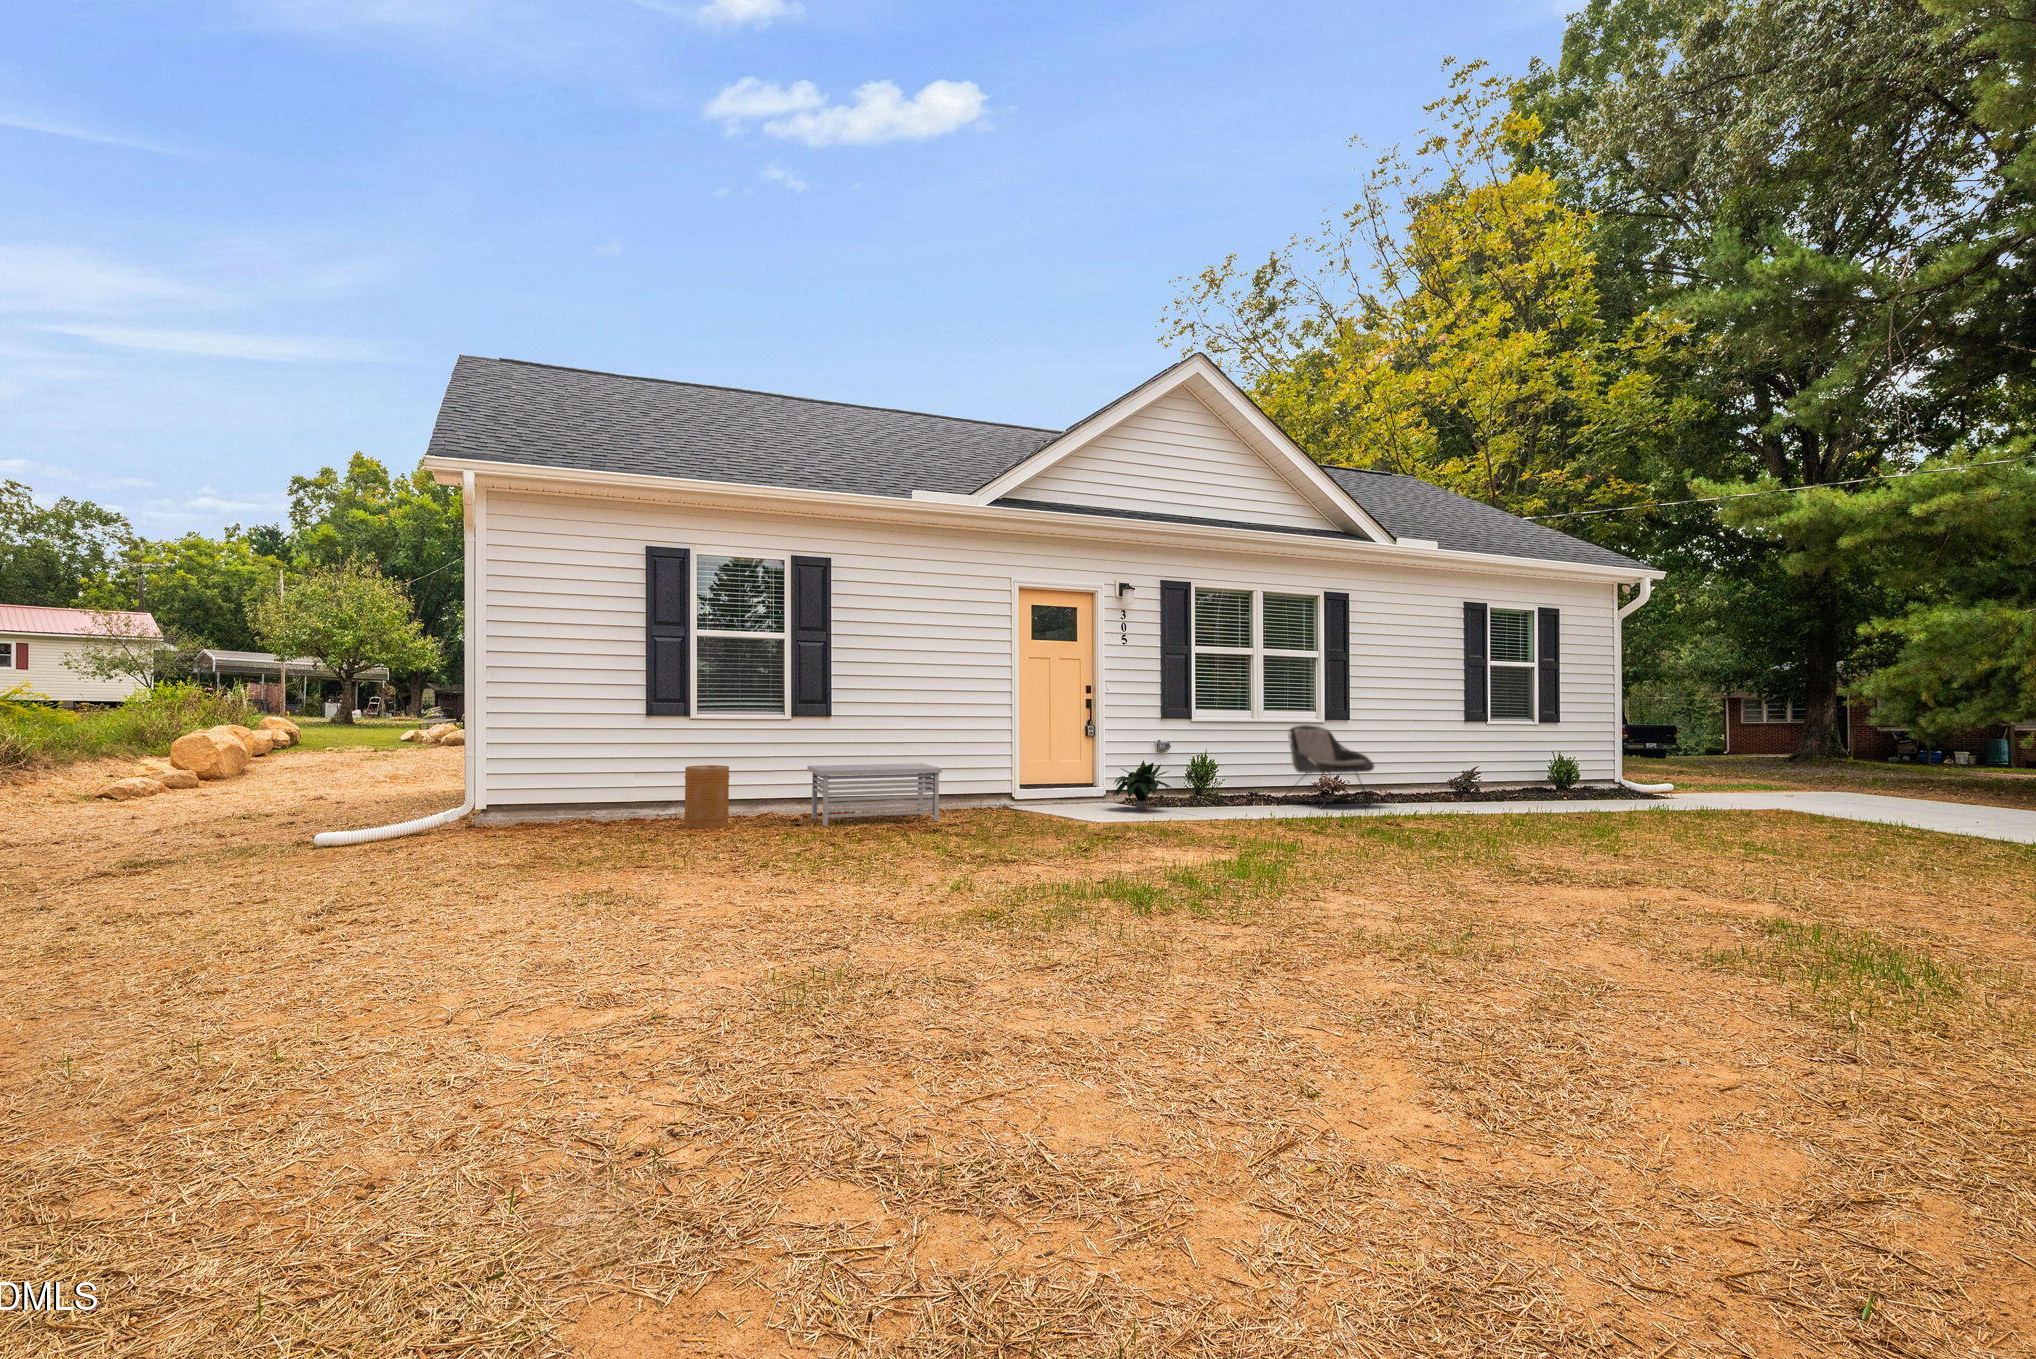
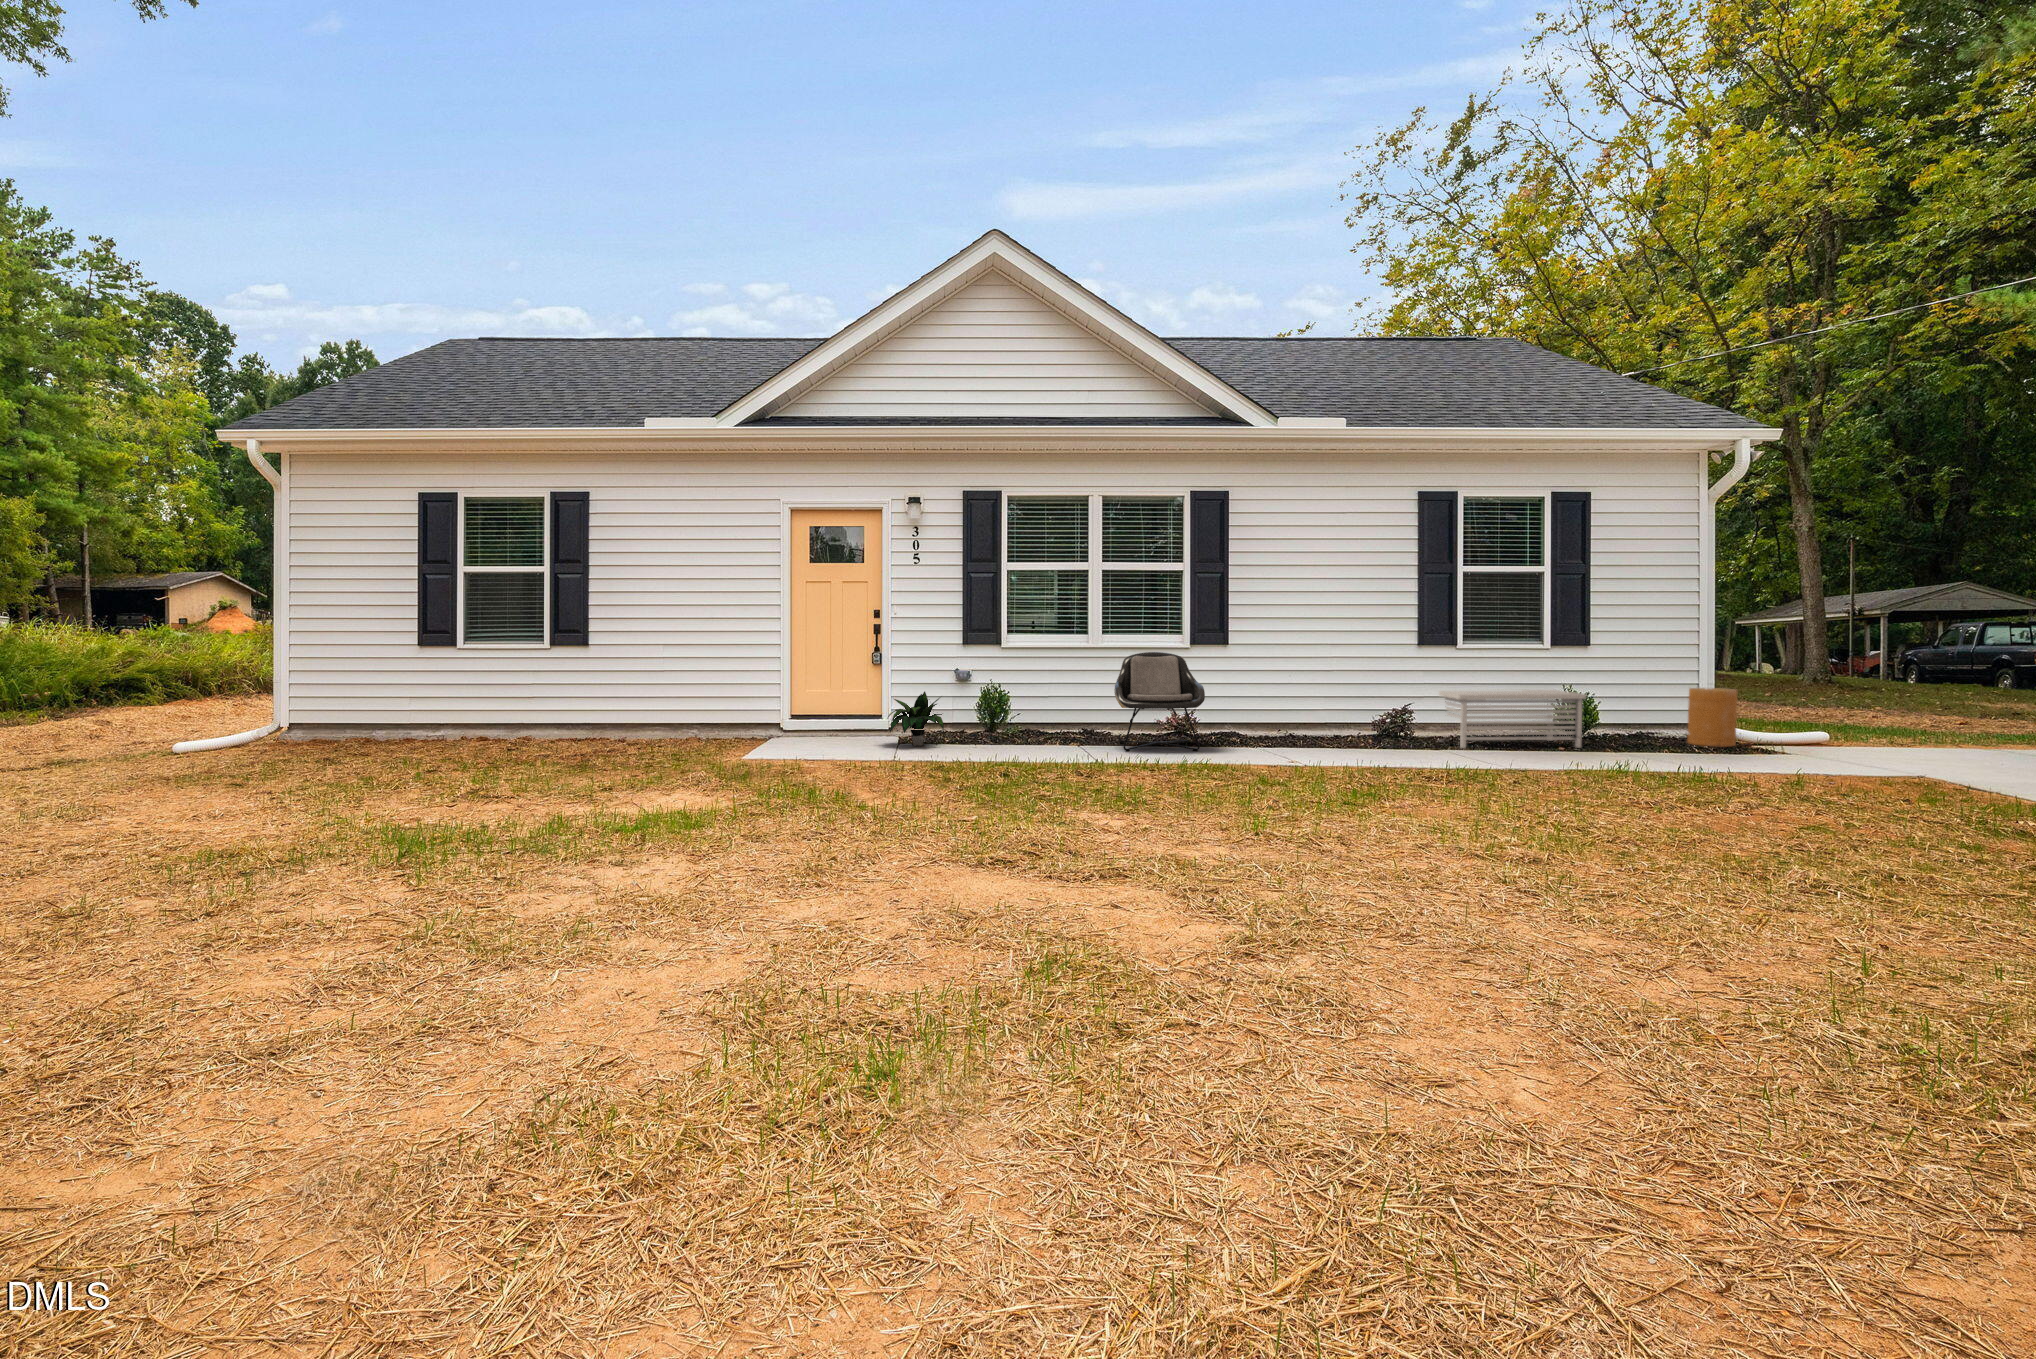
storage bench: present [807,763,942,826] -> present [1438,689,1586,748]
basket: present [684,765,730,828] -> present [1687,688,1737,747]

